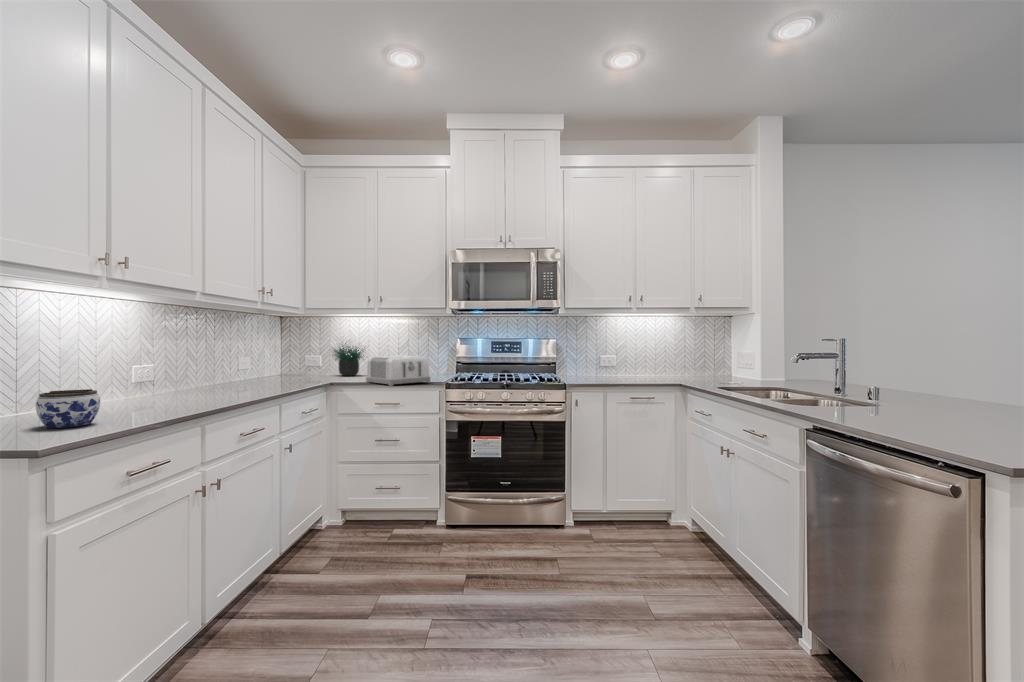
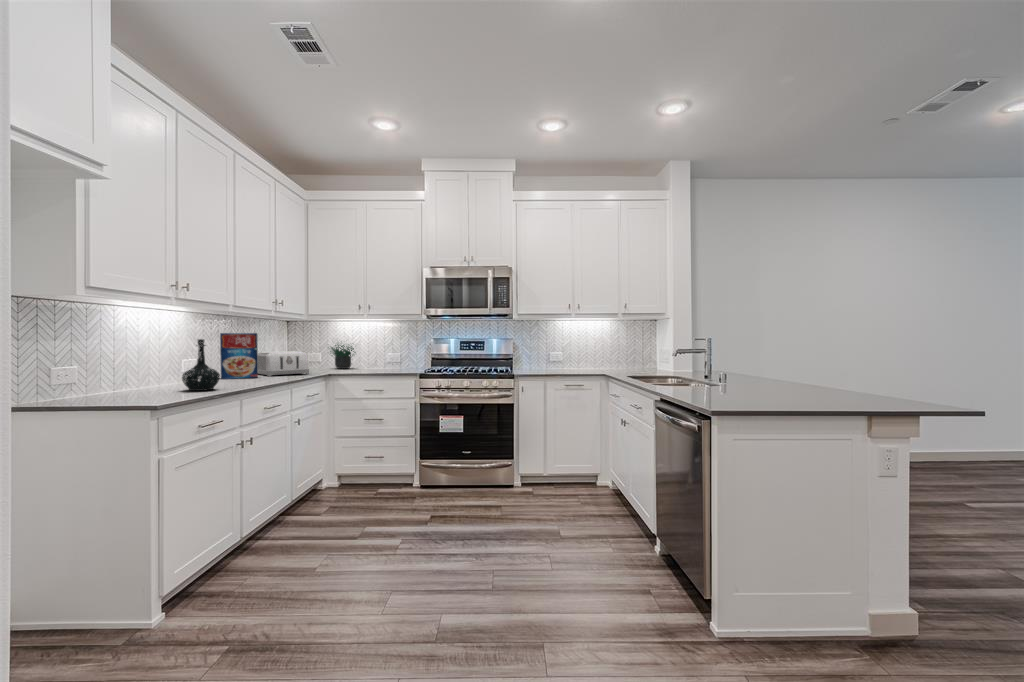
cereal box: none [186,331,237,392] -> present [220,333,258,379]
bottle: none [113,339,172,414] -> present [182,339,220,391]
toaster: present [366,355,430,386] -> present [258,351,309,376]
jar: present [36,389,100,428] -> none [141,373,179,397]

